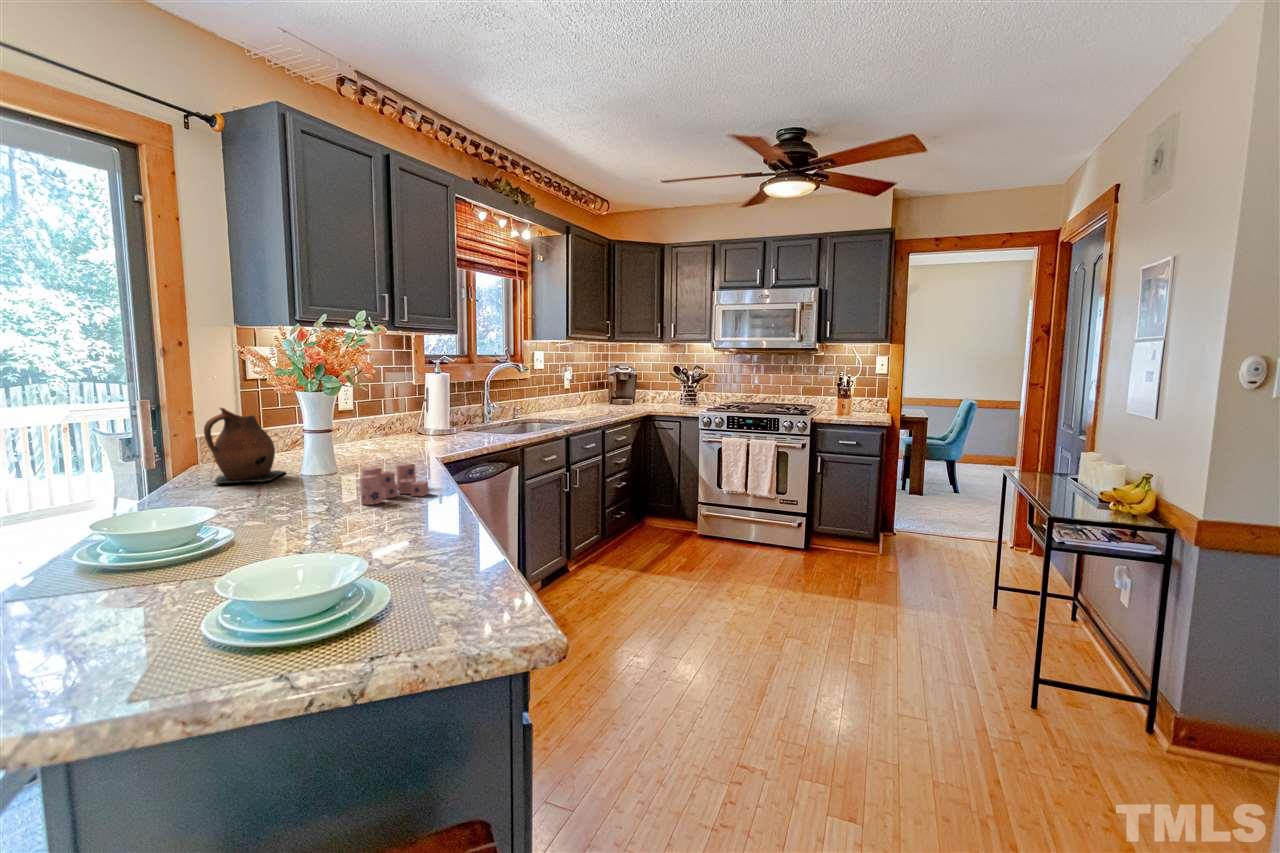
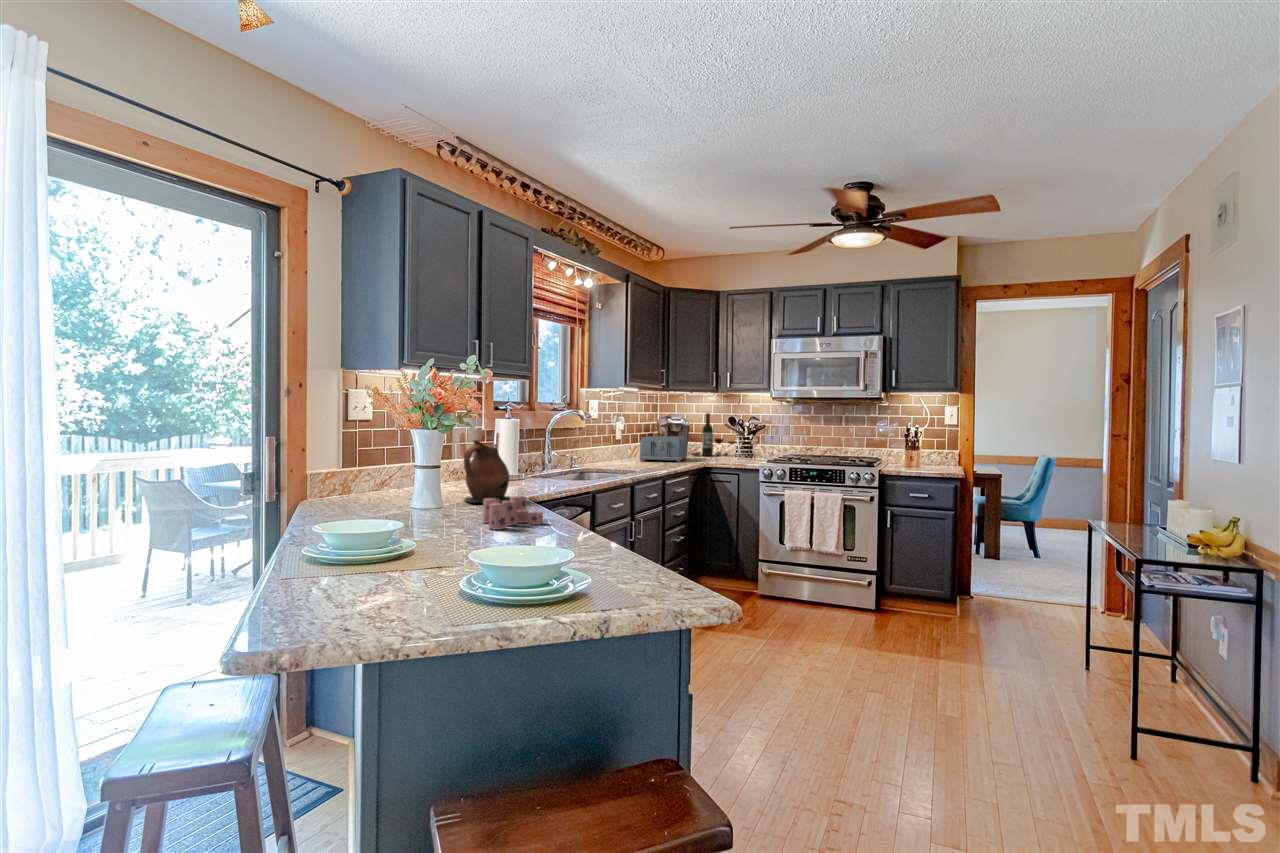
wine bottle: none [639,363,682,404] -> present [692,413,736,456]
toaster: none [586,385,633,411] -> present [639,436,687,462]
ceramic pitcher: present [204,407,285,483] -> present [464,440,510,502]

